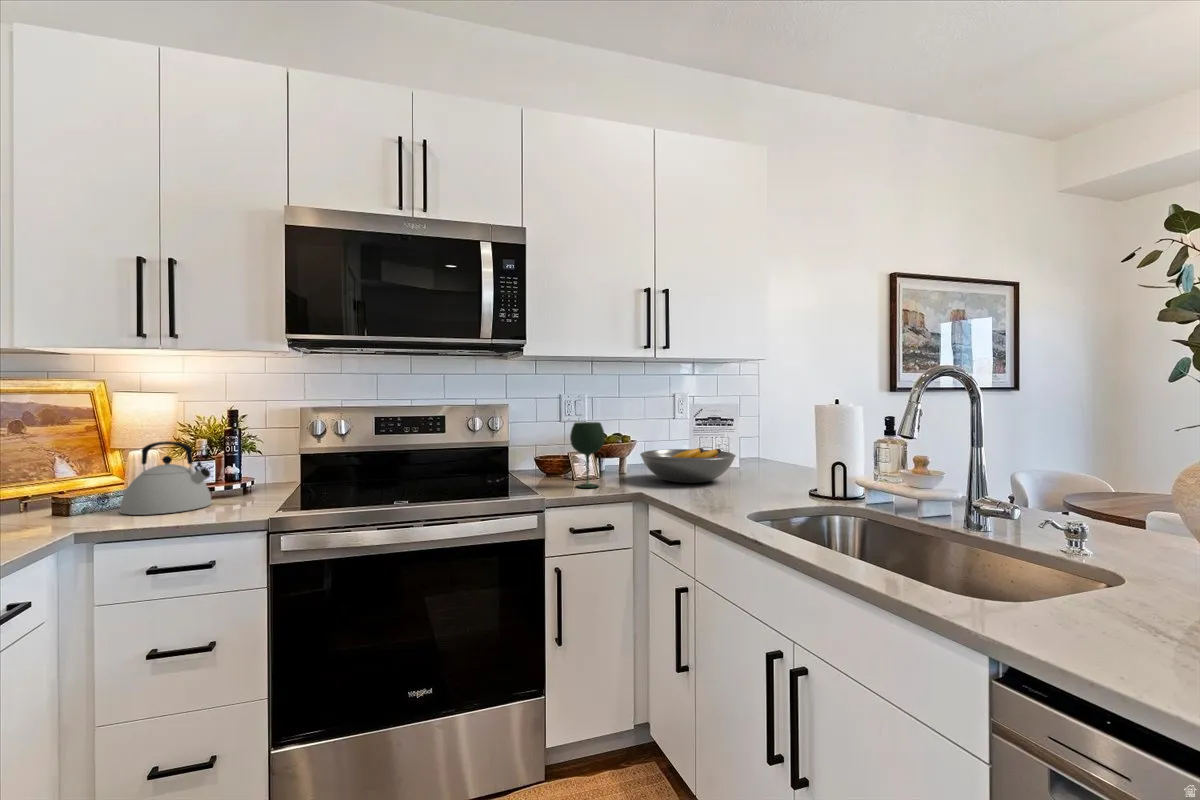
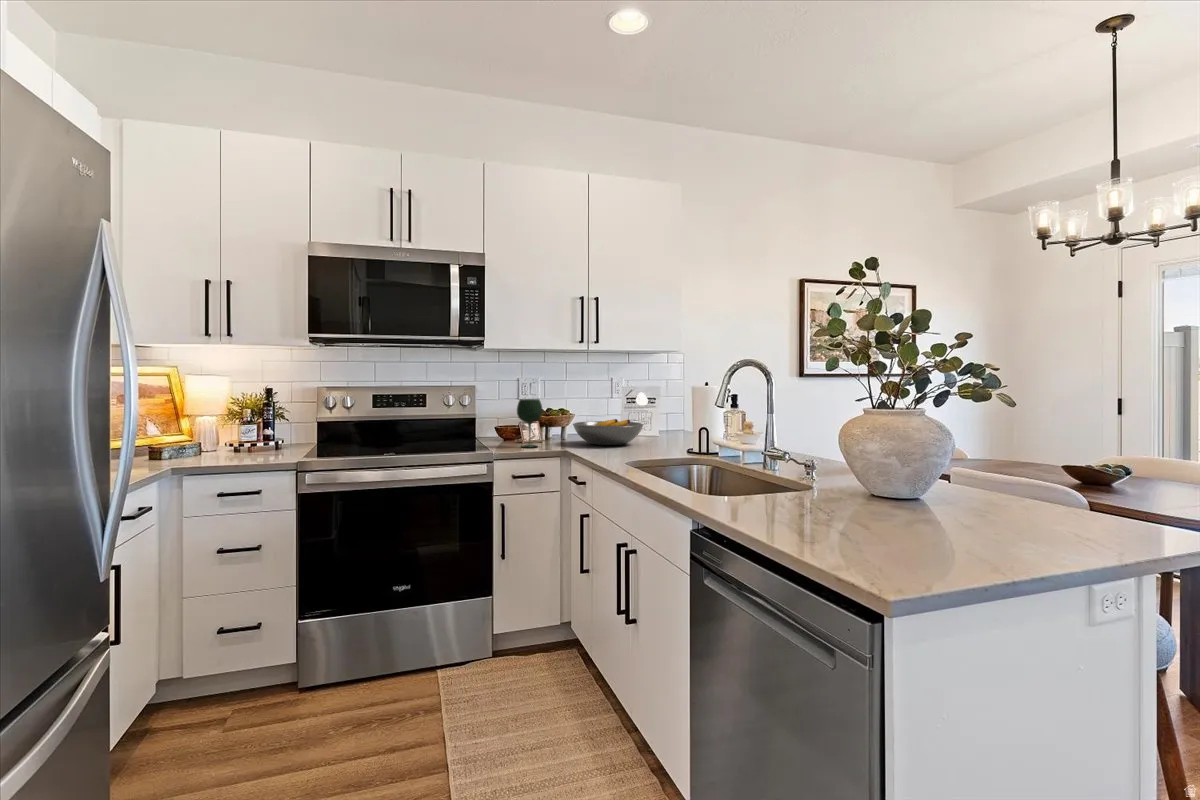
kettle: present [120,441,212,515] -> none [194,409,256,459]

